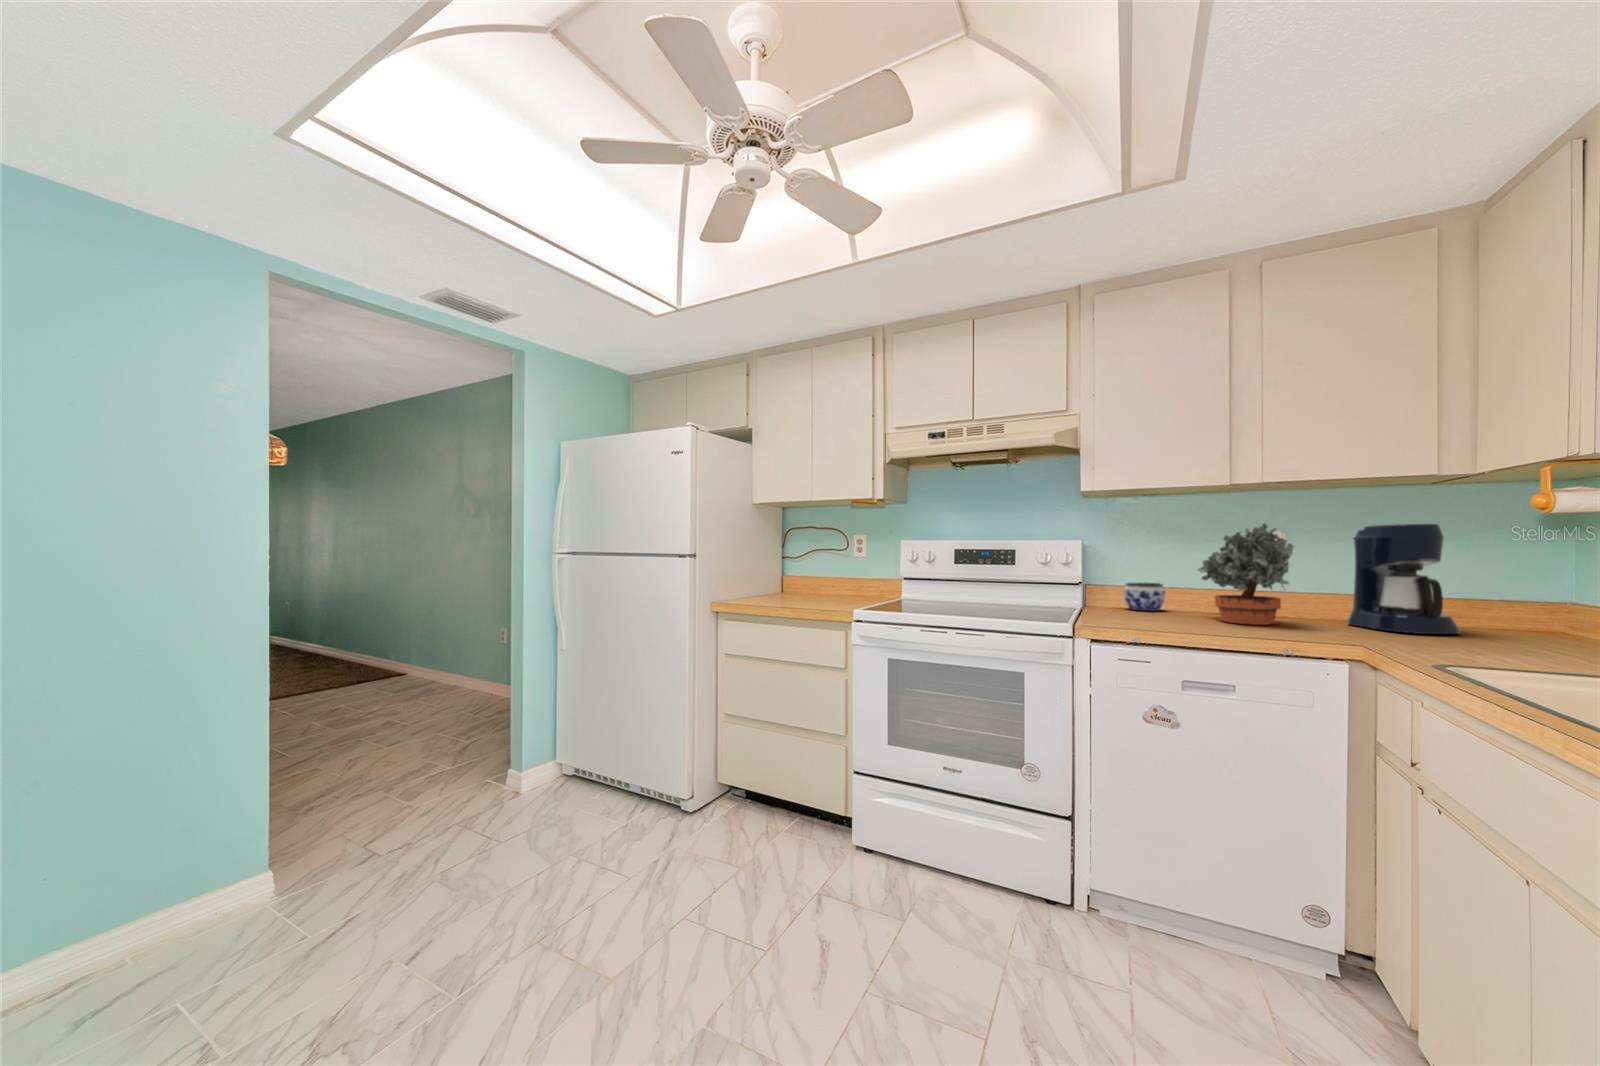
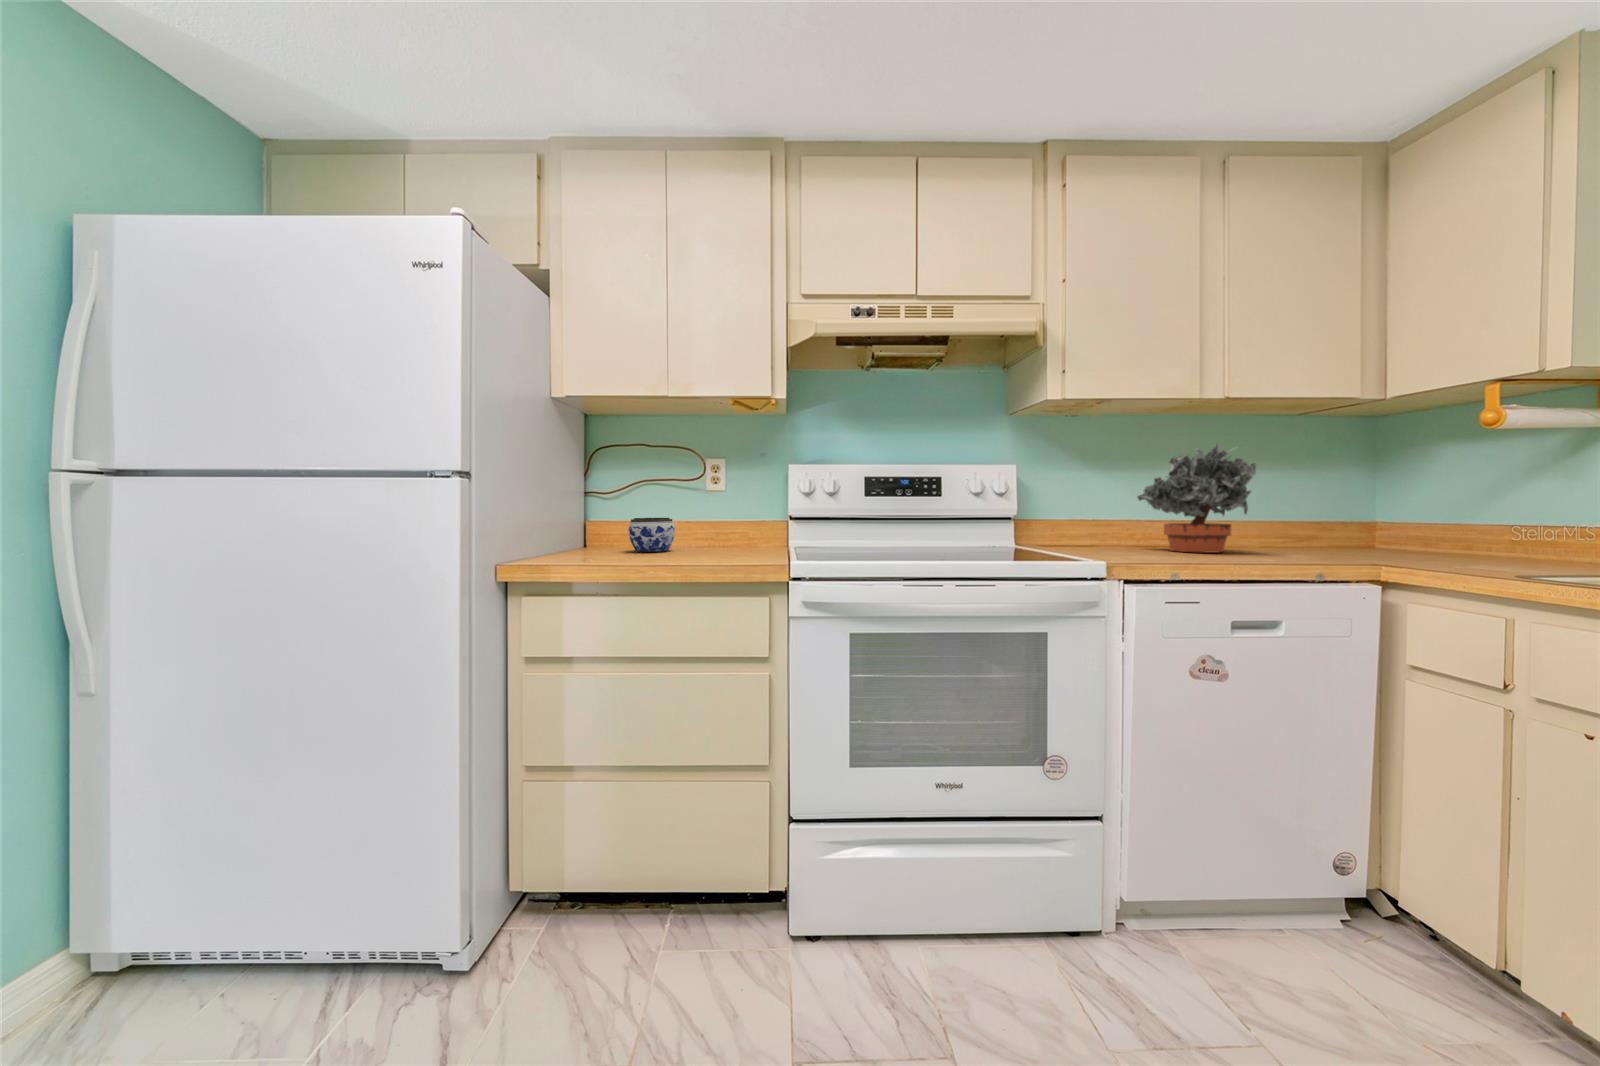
coffee maker: present [1347,524,1461,634] -> none [1257,445,1363,551]
jar: present [1124,583,1166,611] -> present [628,518,675,552]

